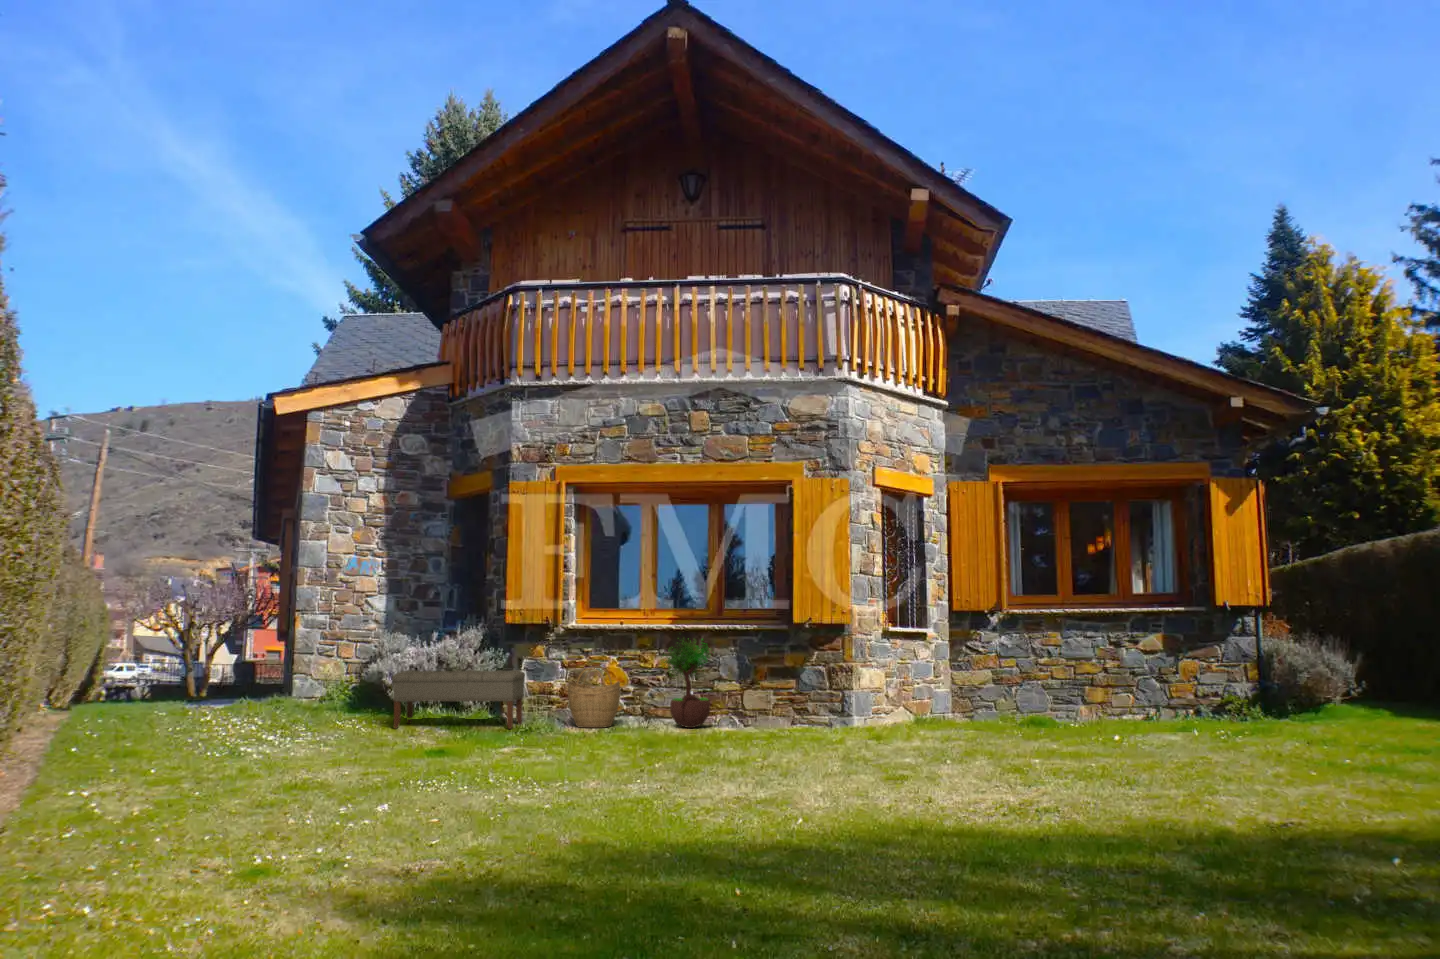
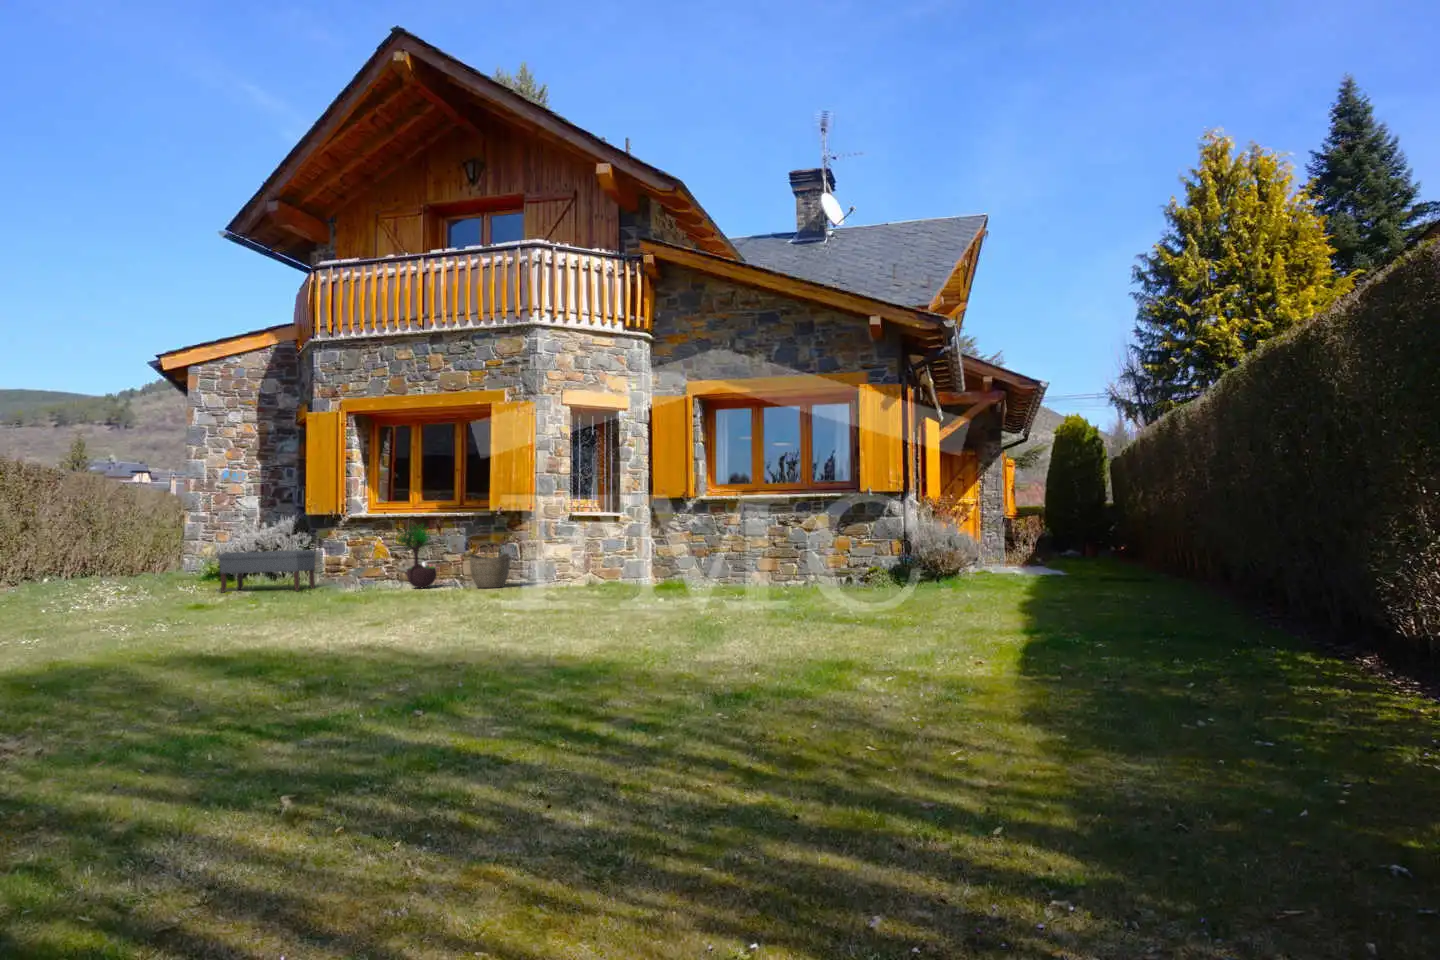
woven basket: present [568,666,620,728] -> present [470,544,510,588]

